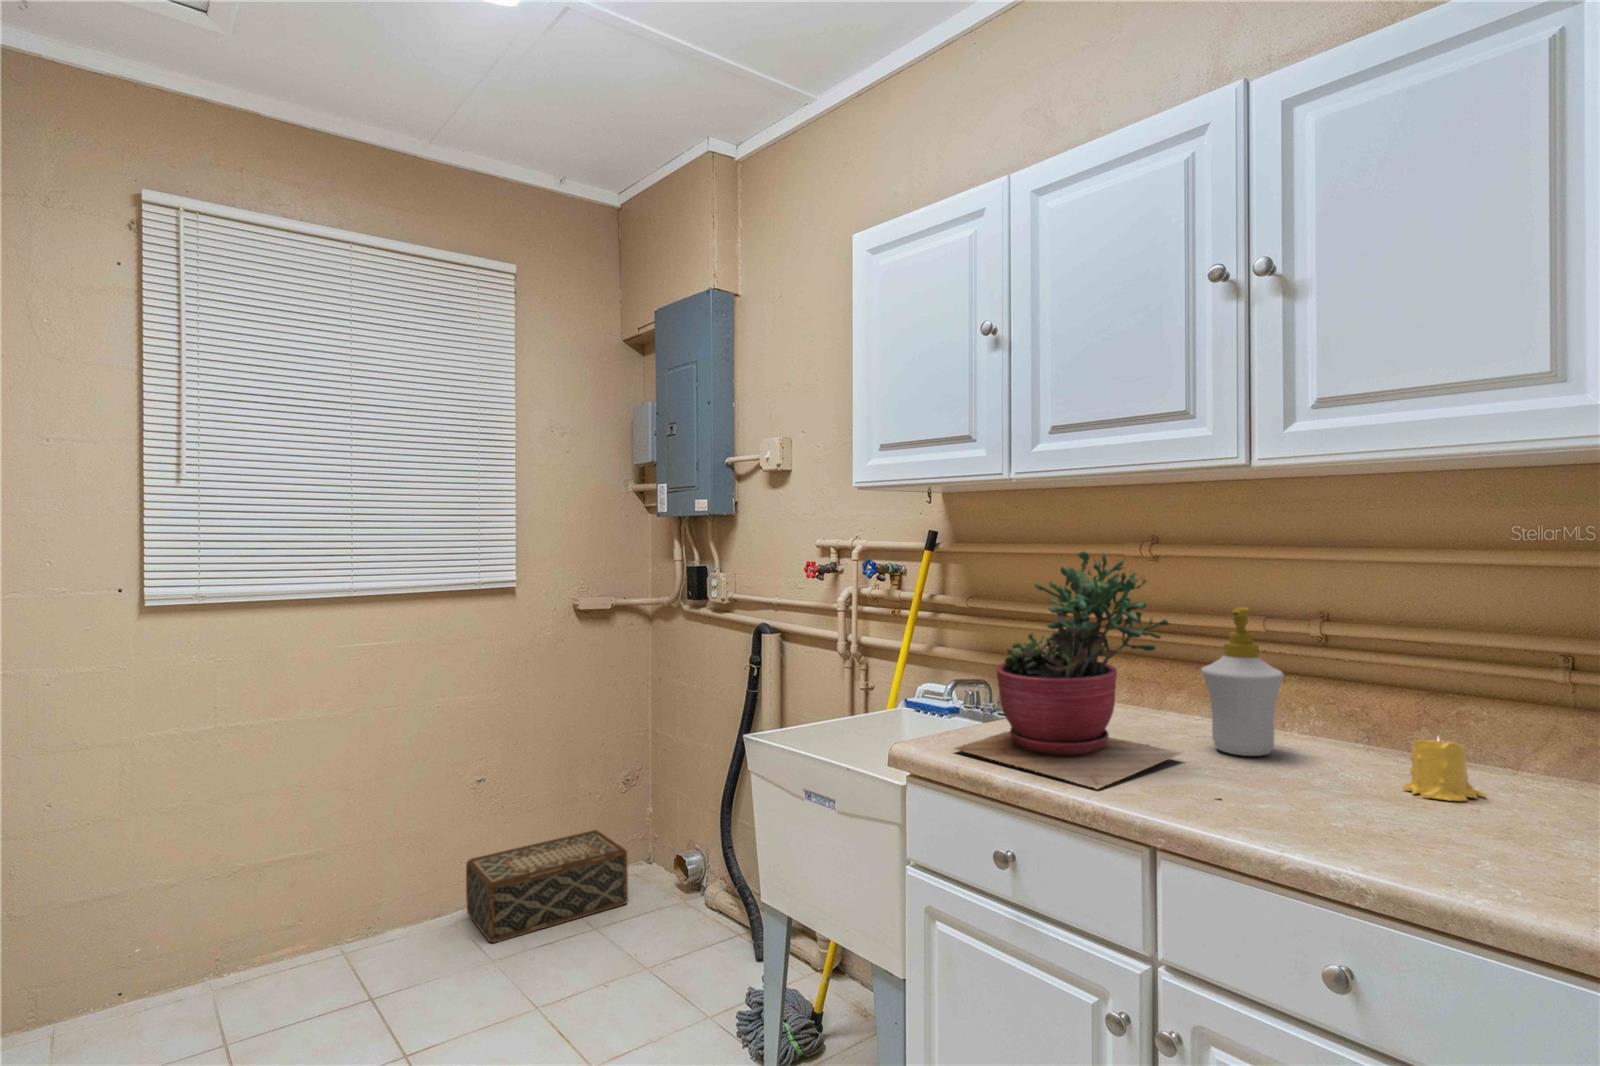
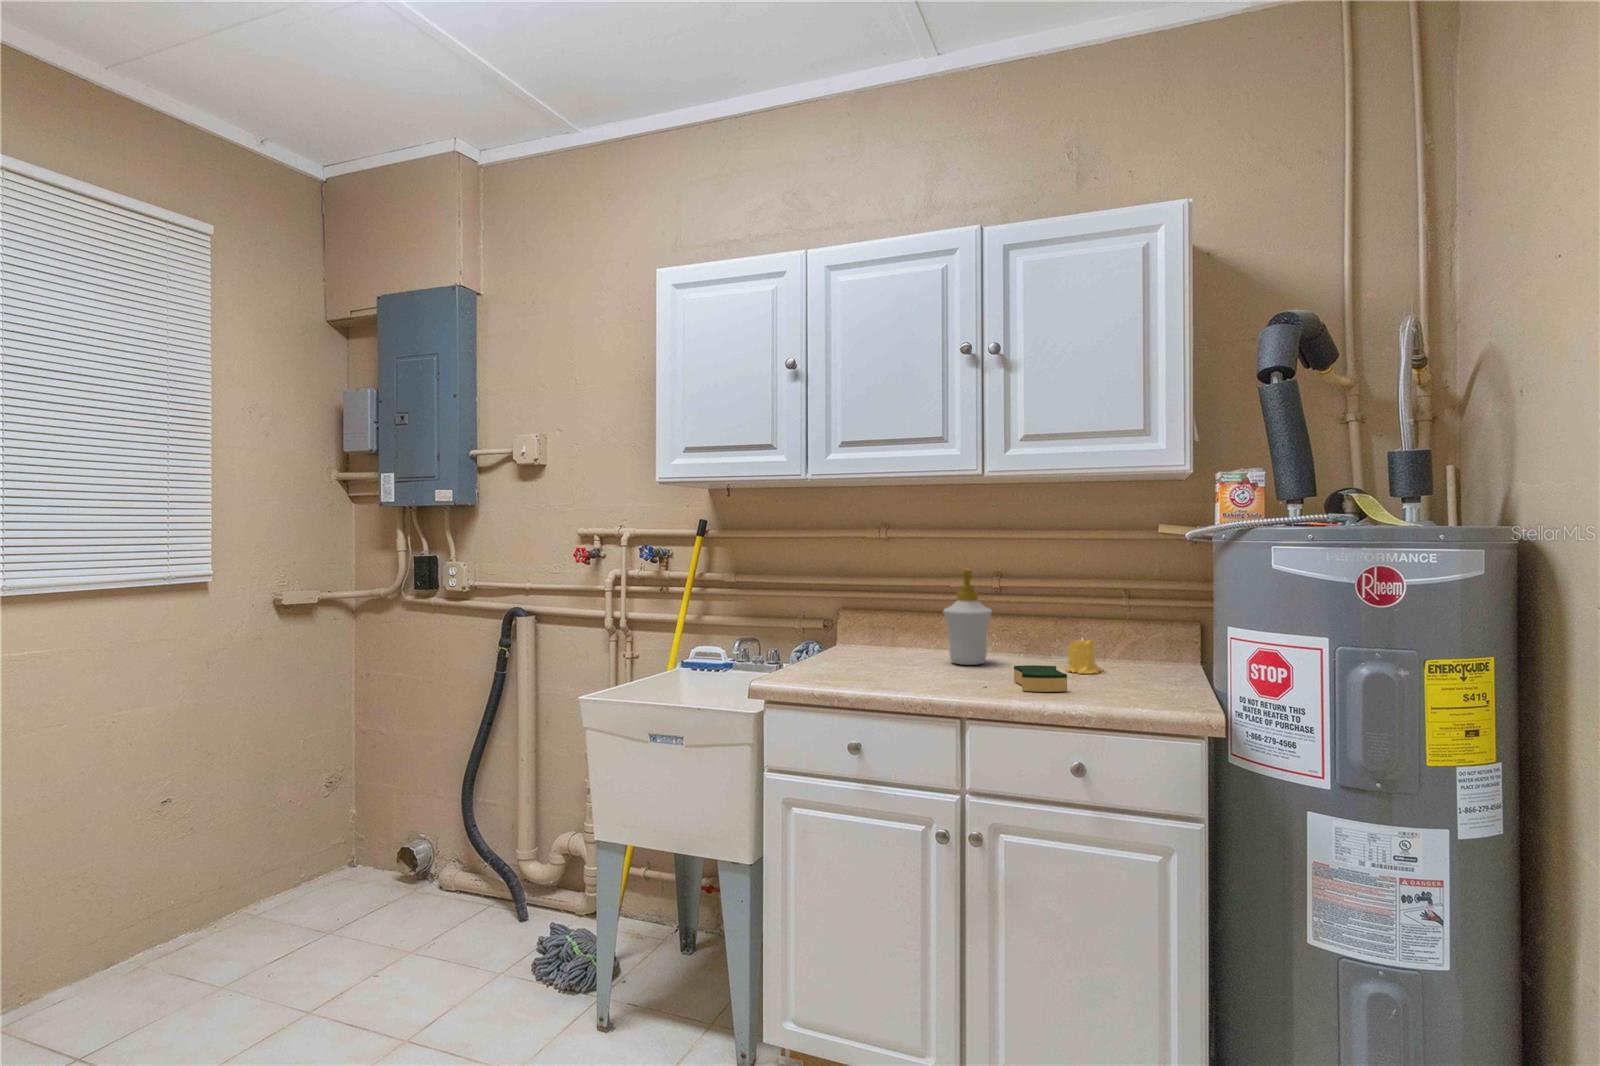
succulent plant: present [955,551,1181,789] -> none [799,530,944,690]
sponge: none [1265,771,1354,830] -> present [1014,665,1067,692]
woven basket: present [466,830,628,943] -> none [141,840,353,980]

